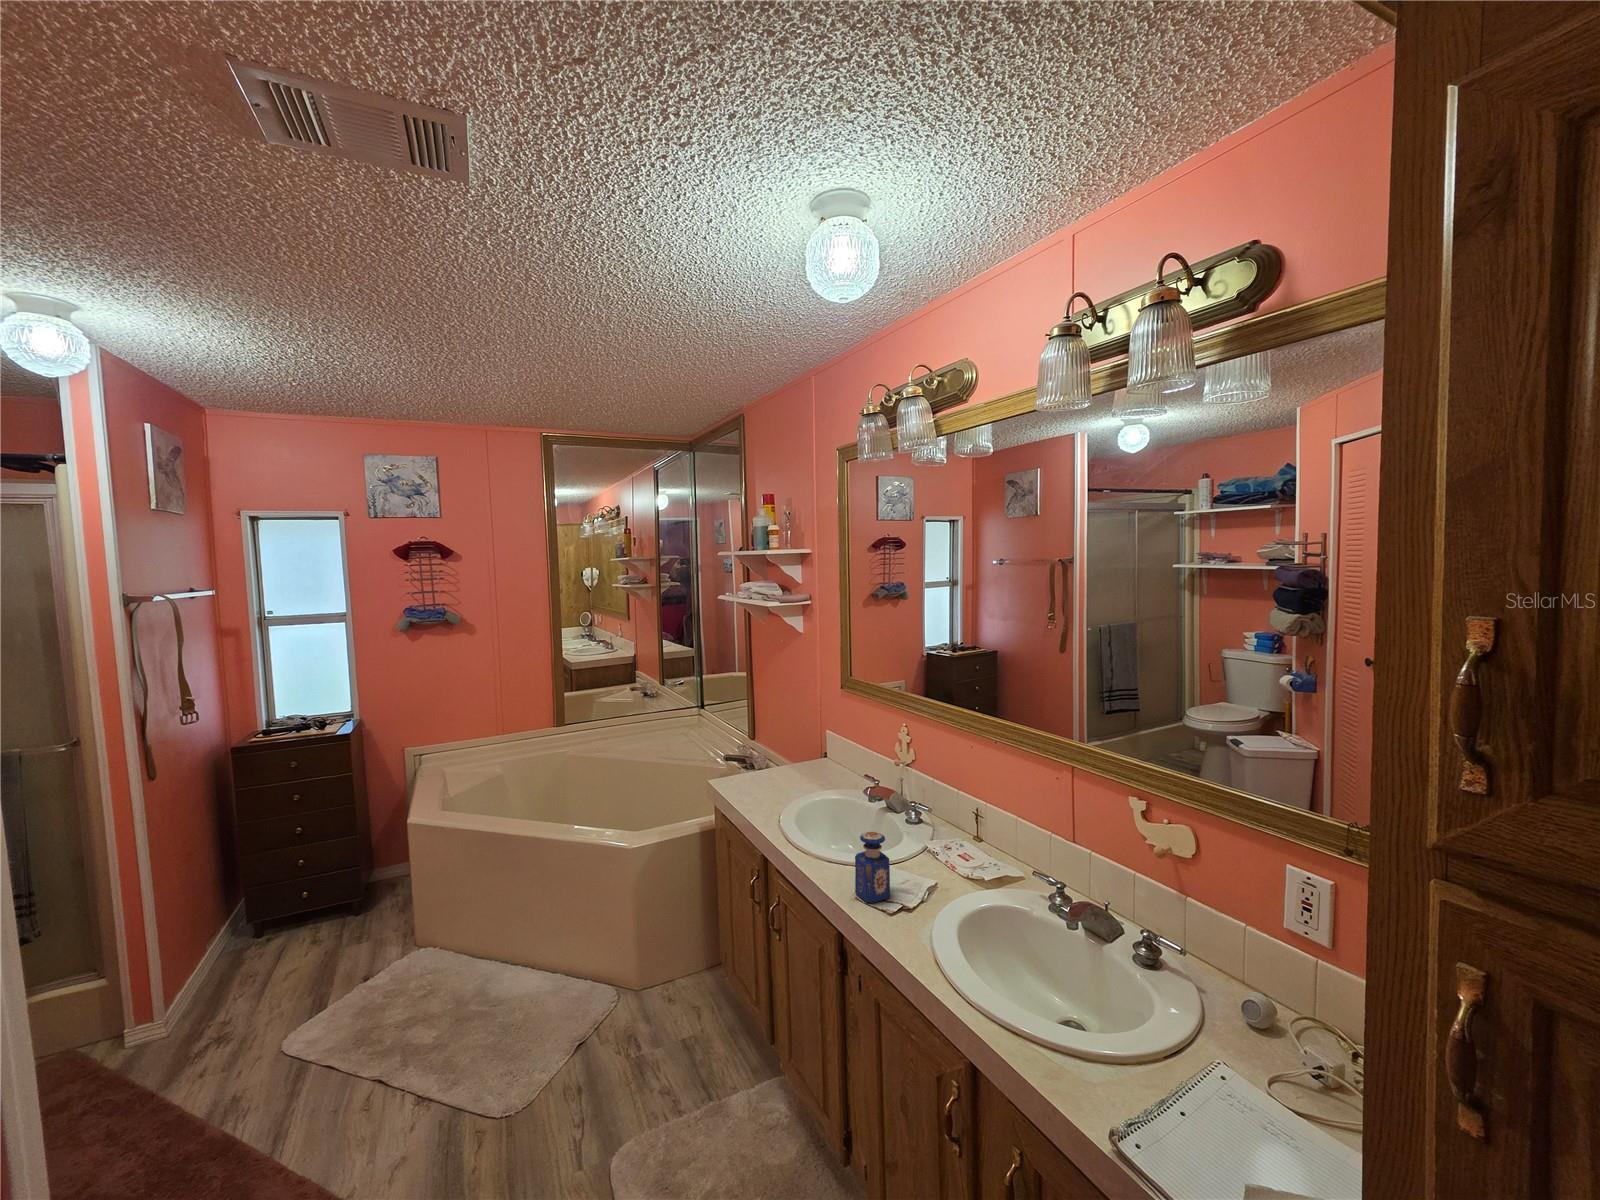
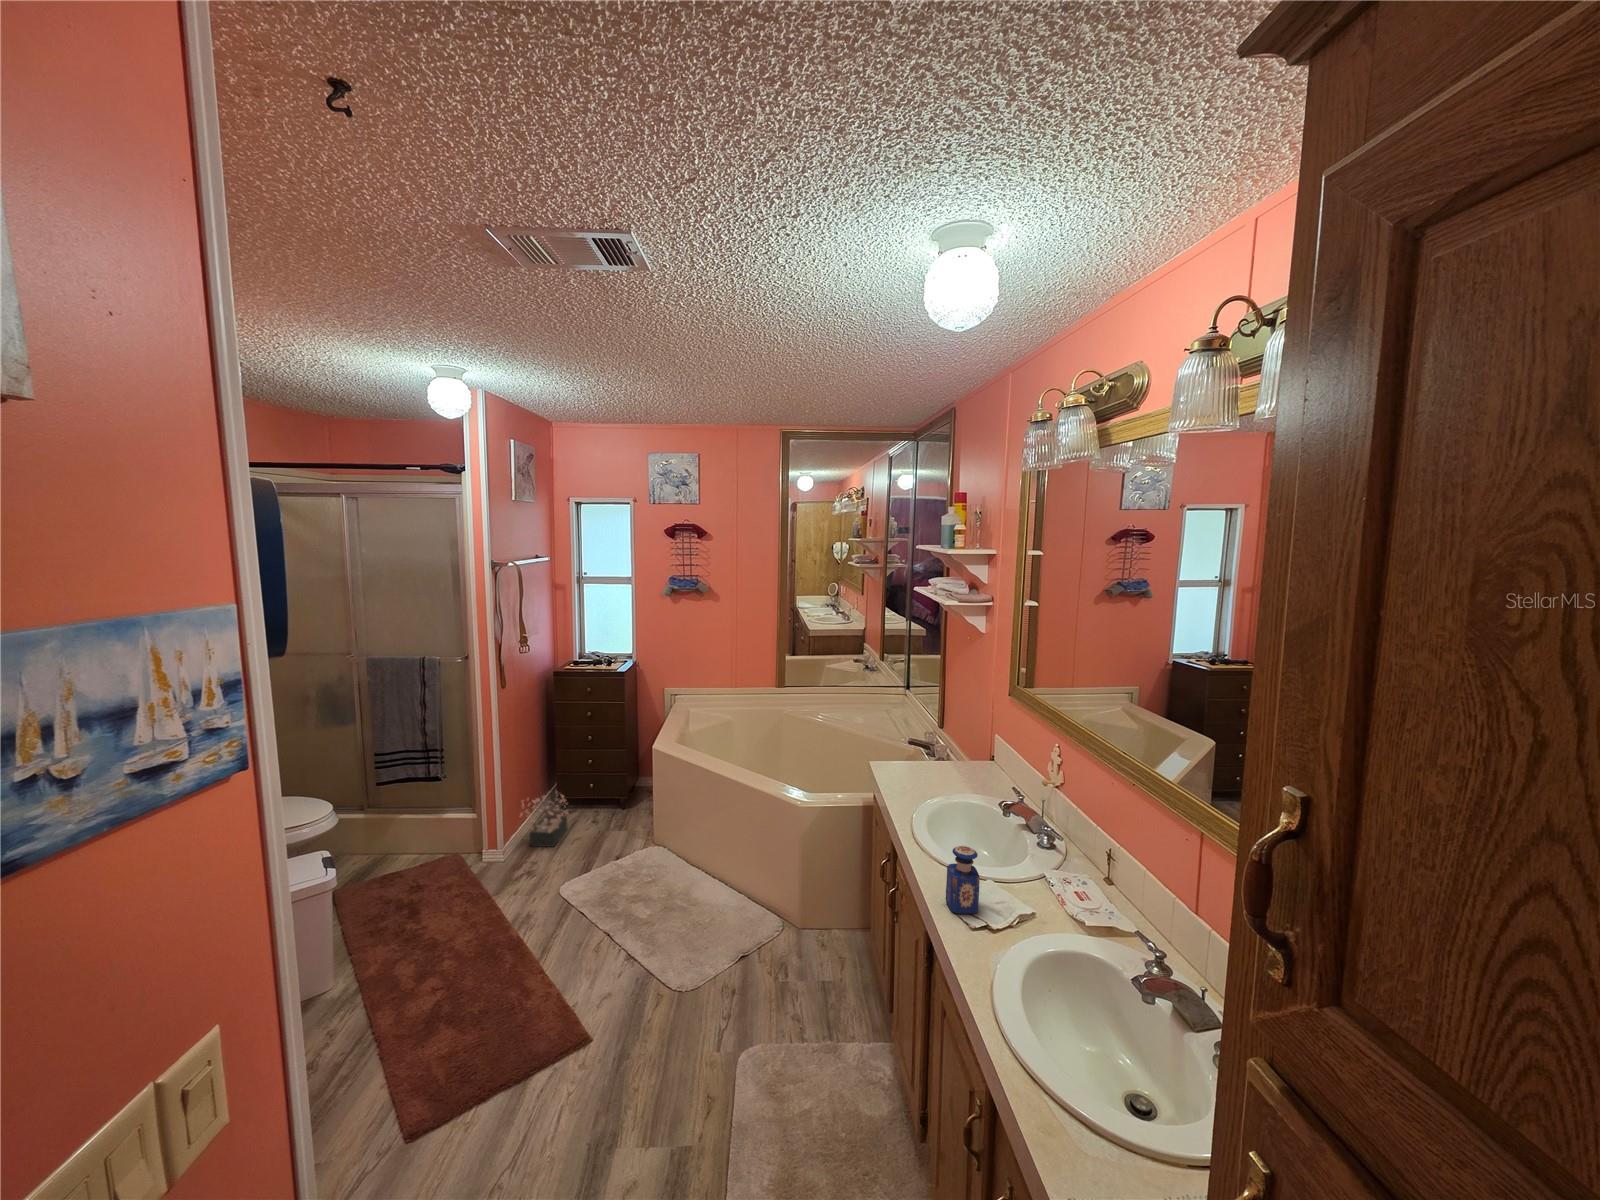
decorative plant: none [190,909,273,998] -> present [520,792,568,847]

